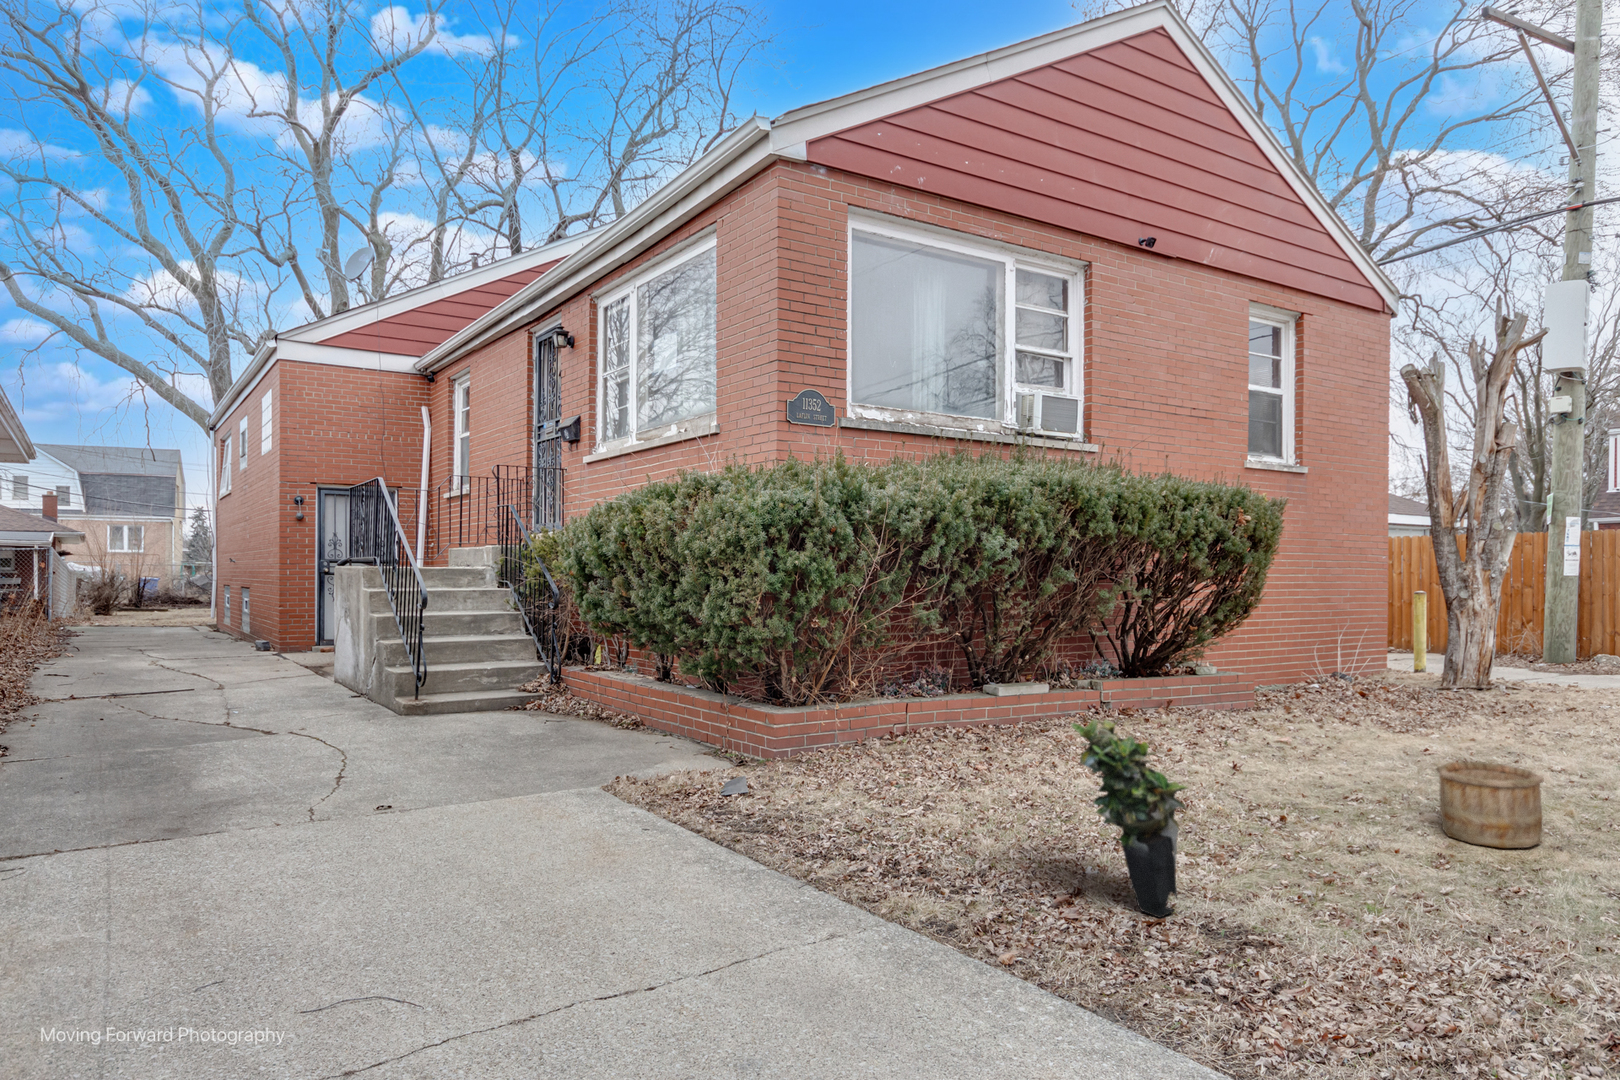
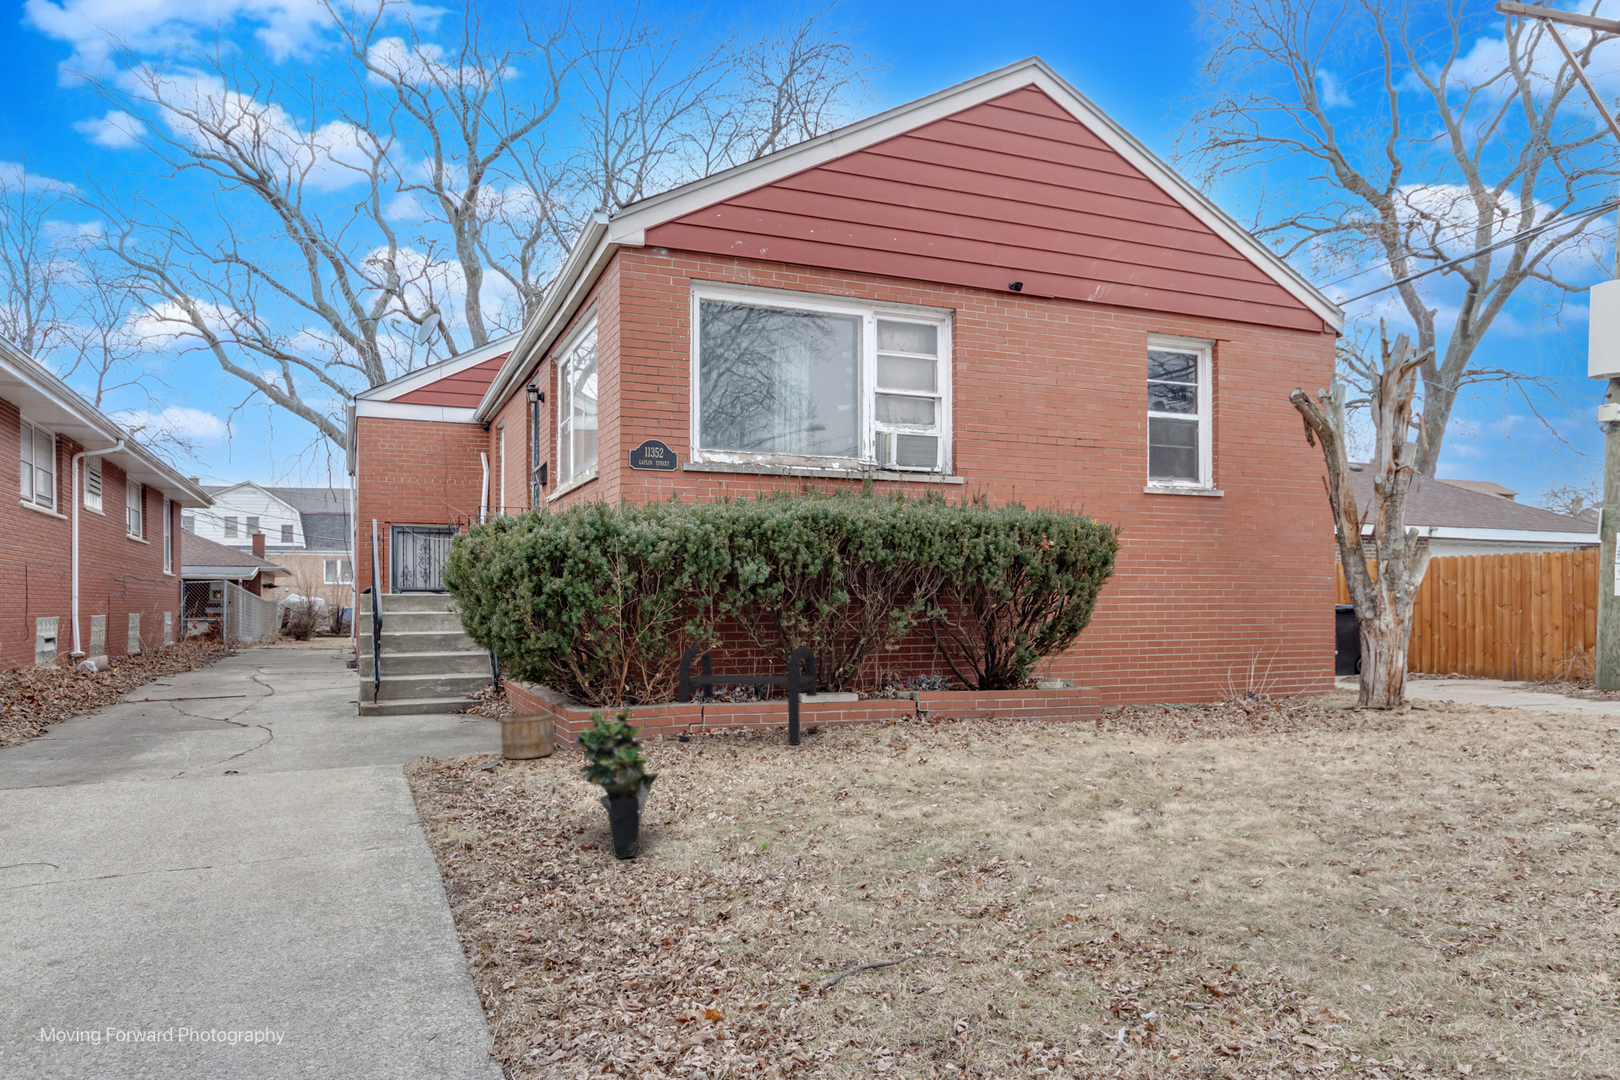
bench: none [875,629,1023,741] -> present [679,646,818,745]
wooden bucket: present [1436,762,1543,848] -> present [500,711,554,759]

